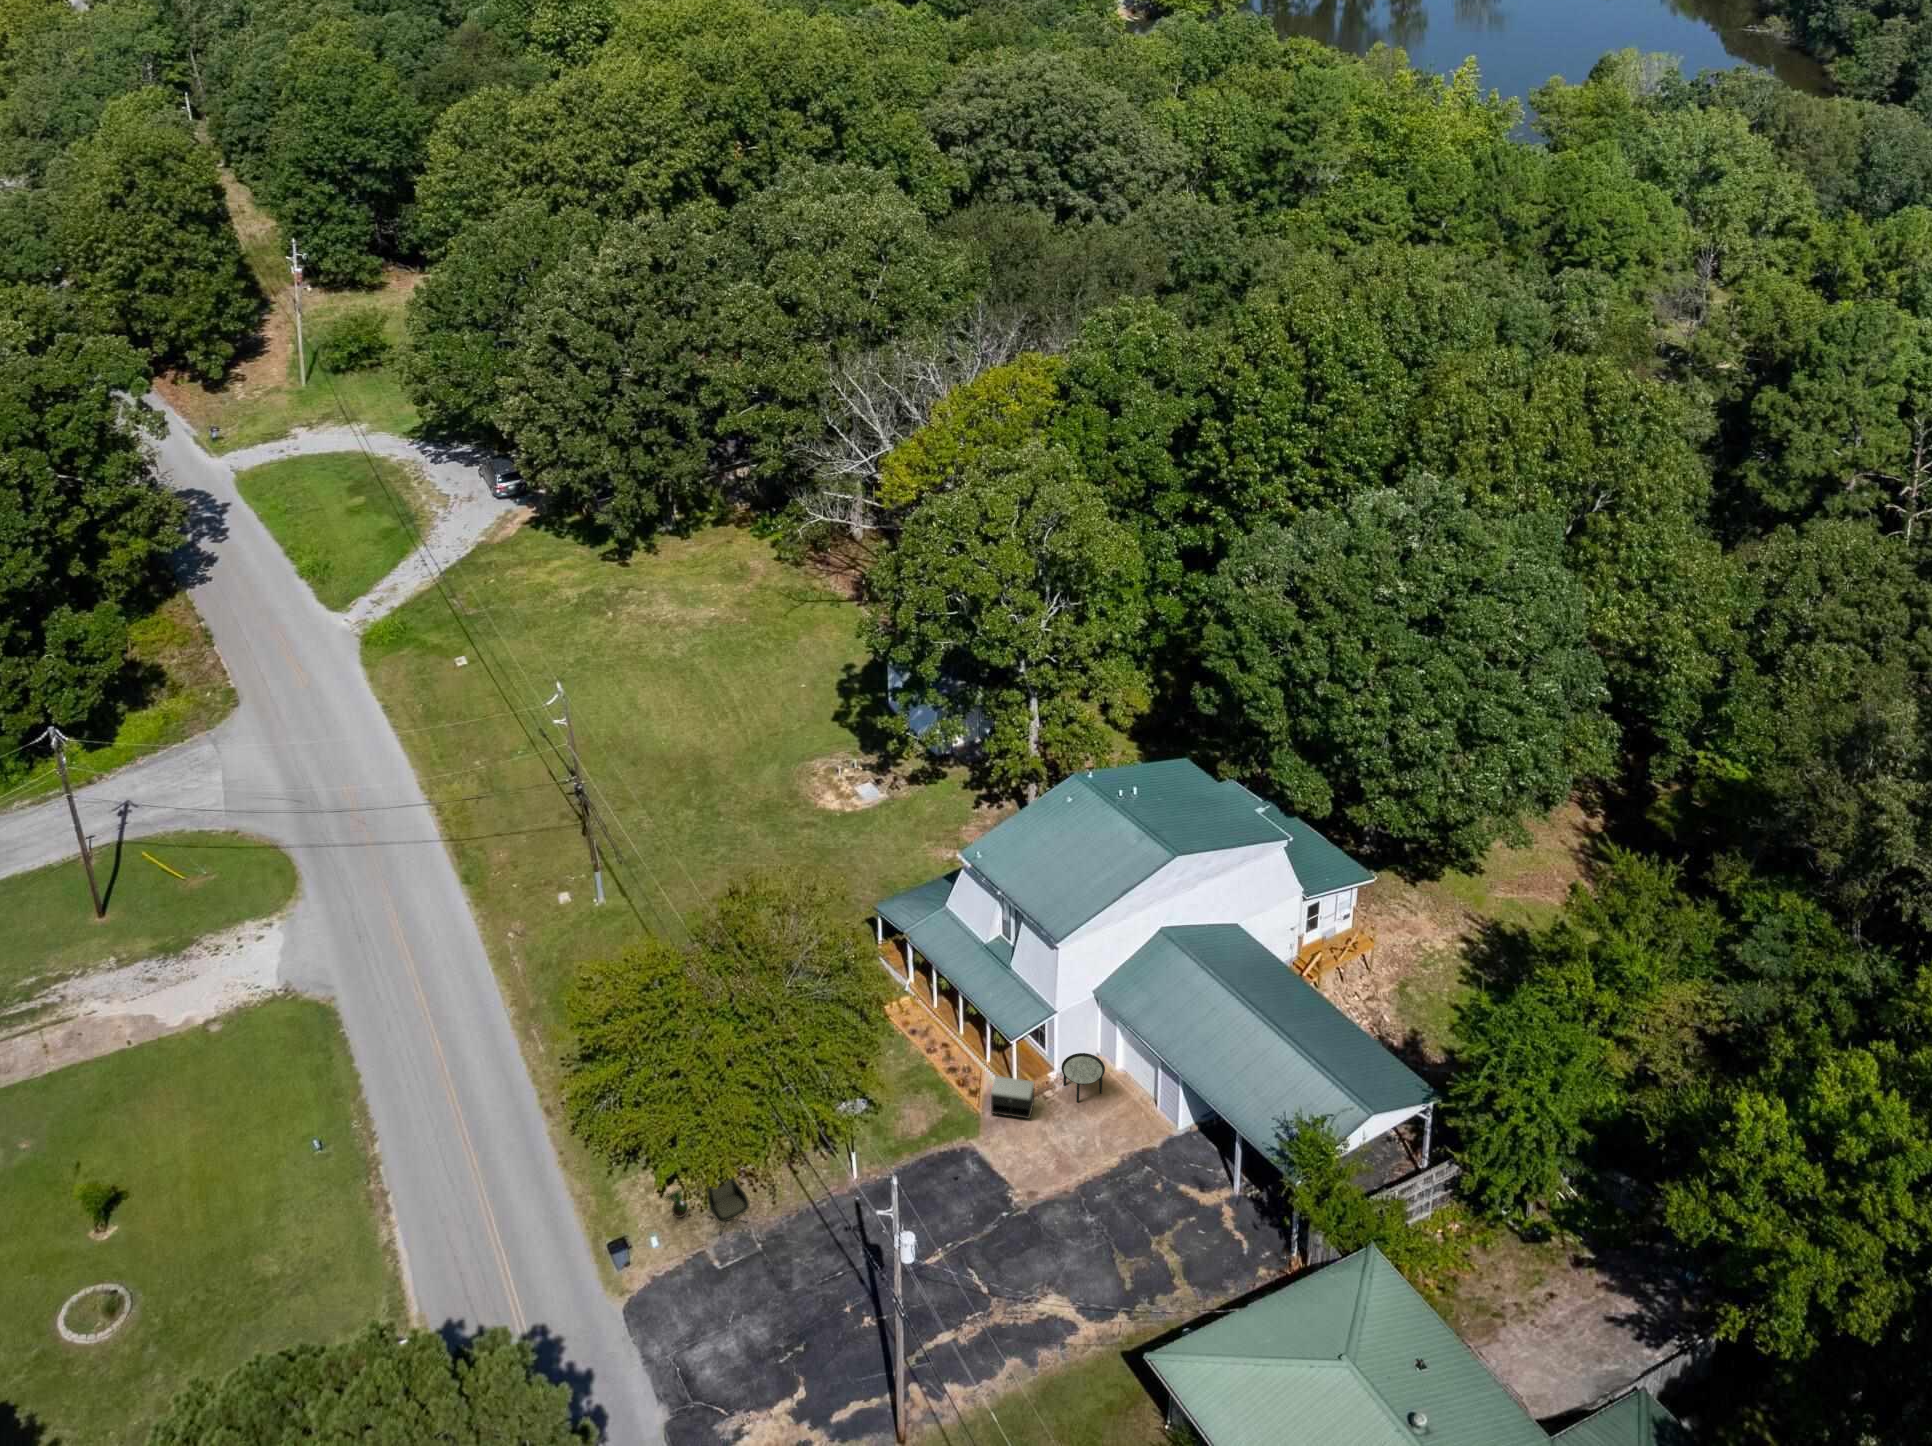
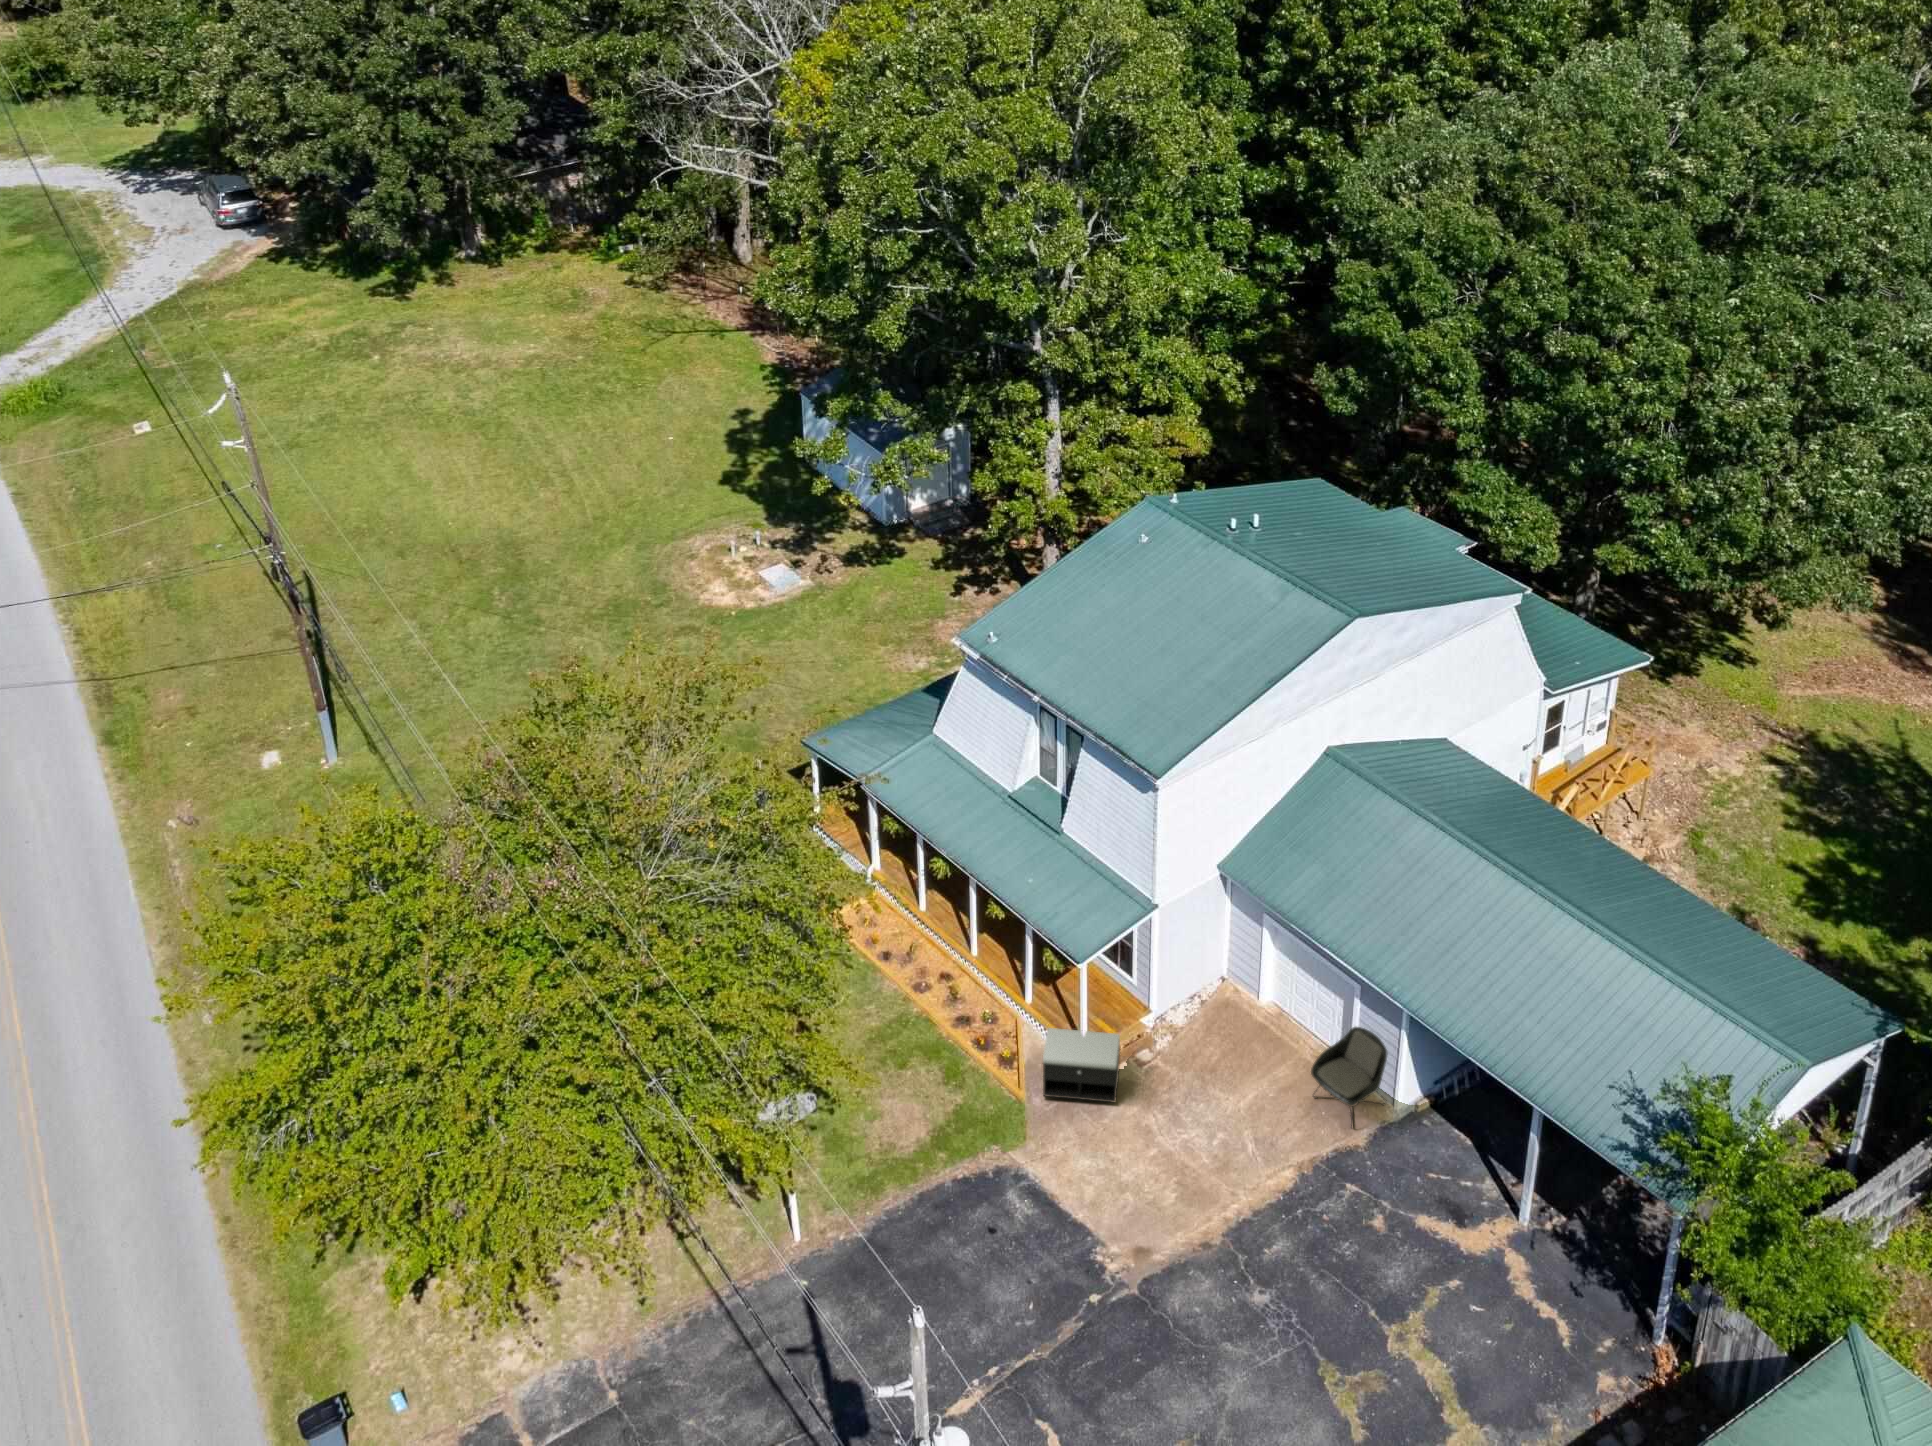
round table: present [1061,1053,1105,1103] -> none [1164,976,1243,1066]
lounge chair: present [707,1178,749,1233] -> present [1311,1027,1388,1126]
potted tree: present [665,1190,688,1218] -> none [413,1292,469,1352]

